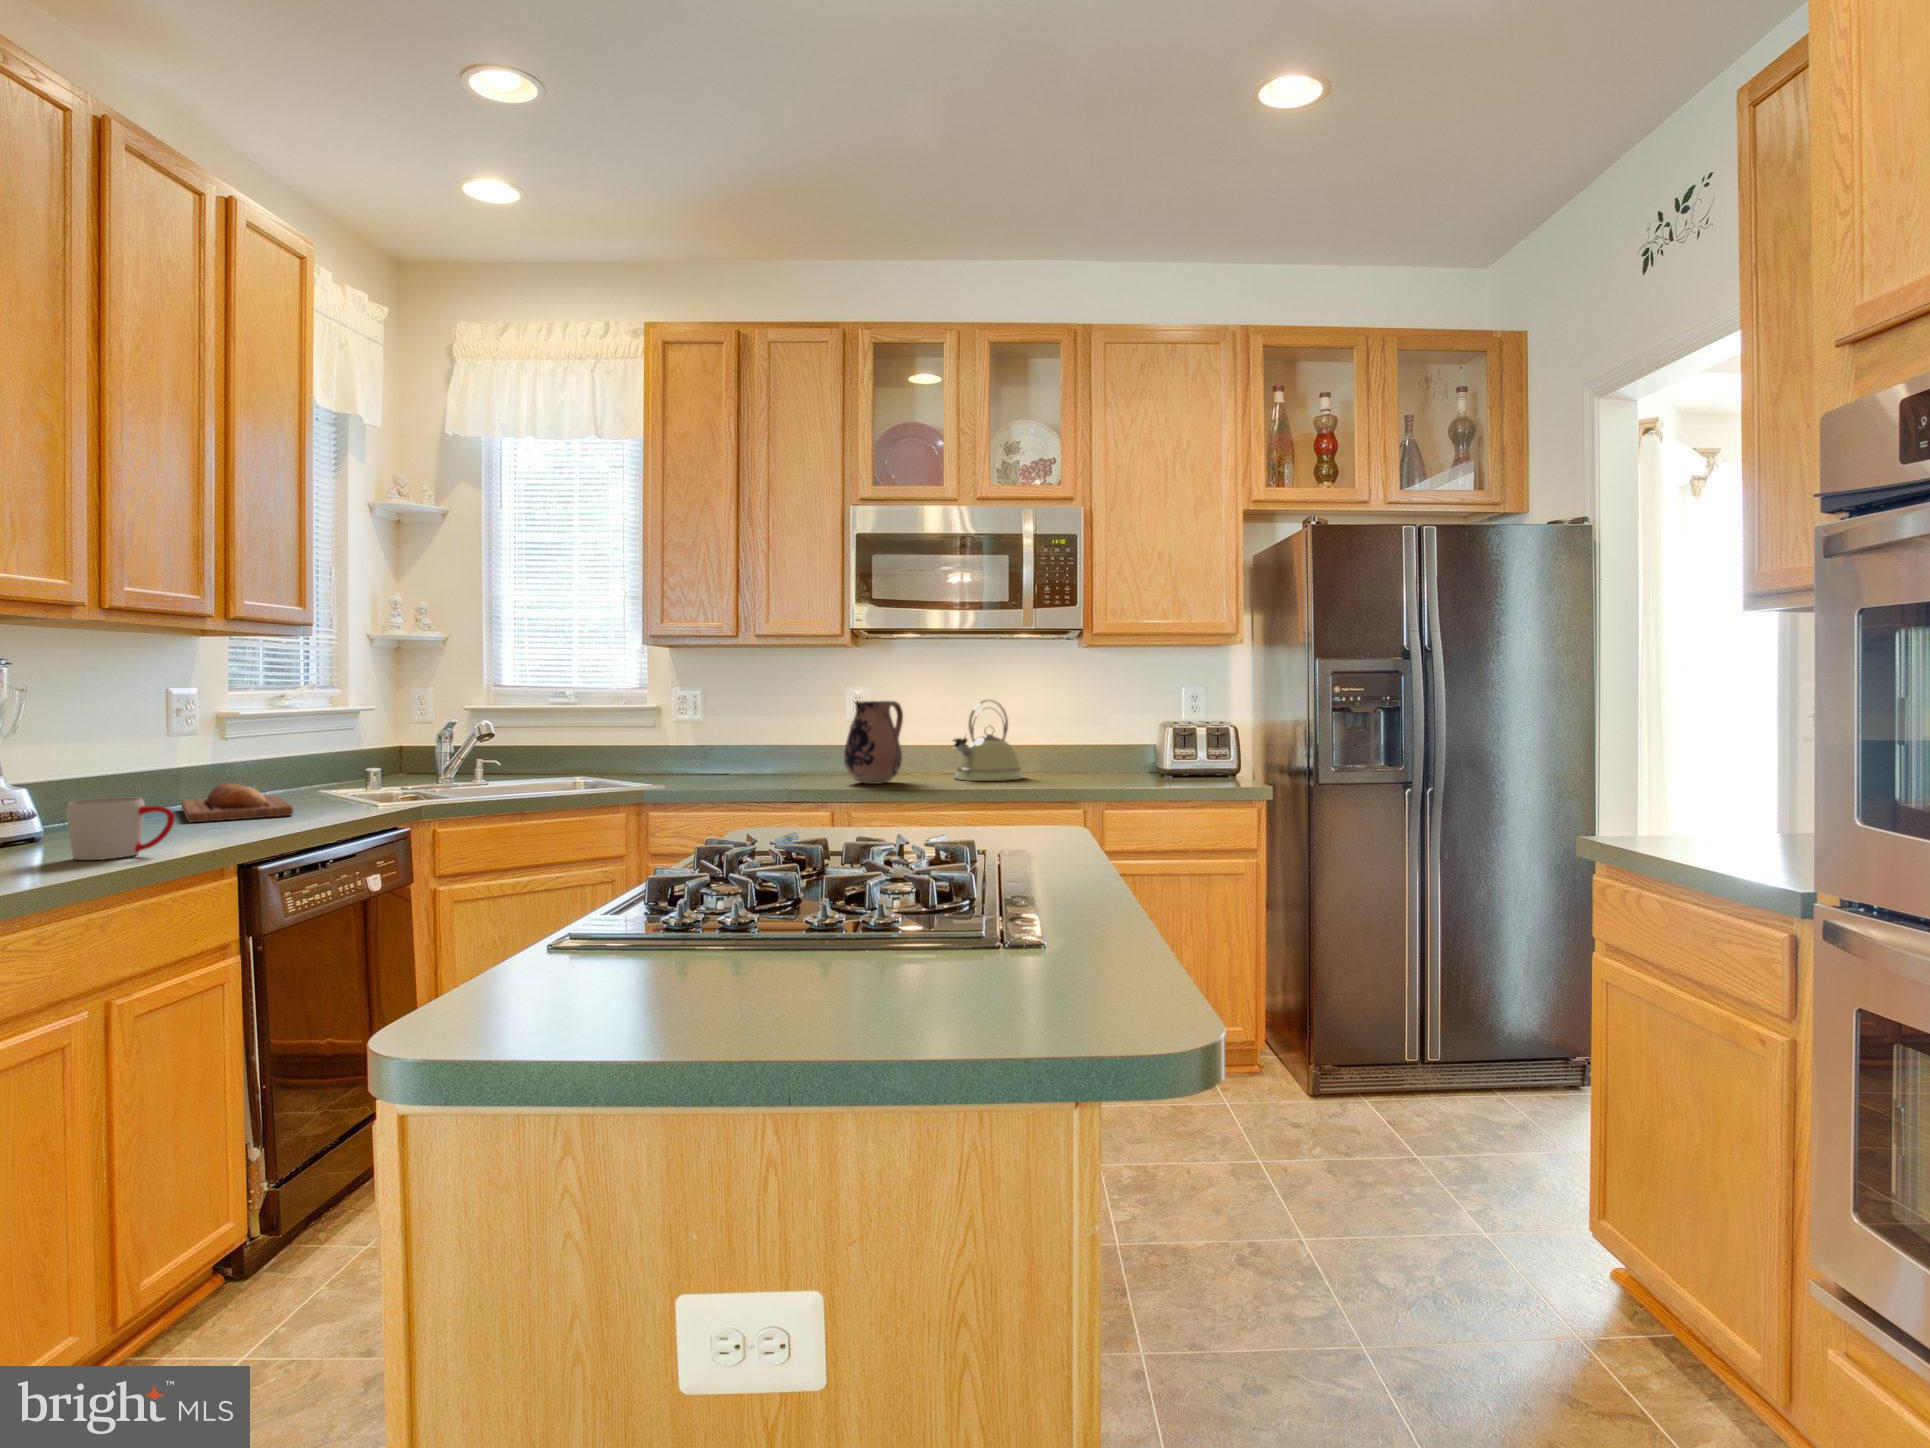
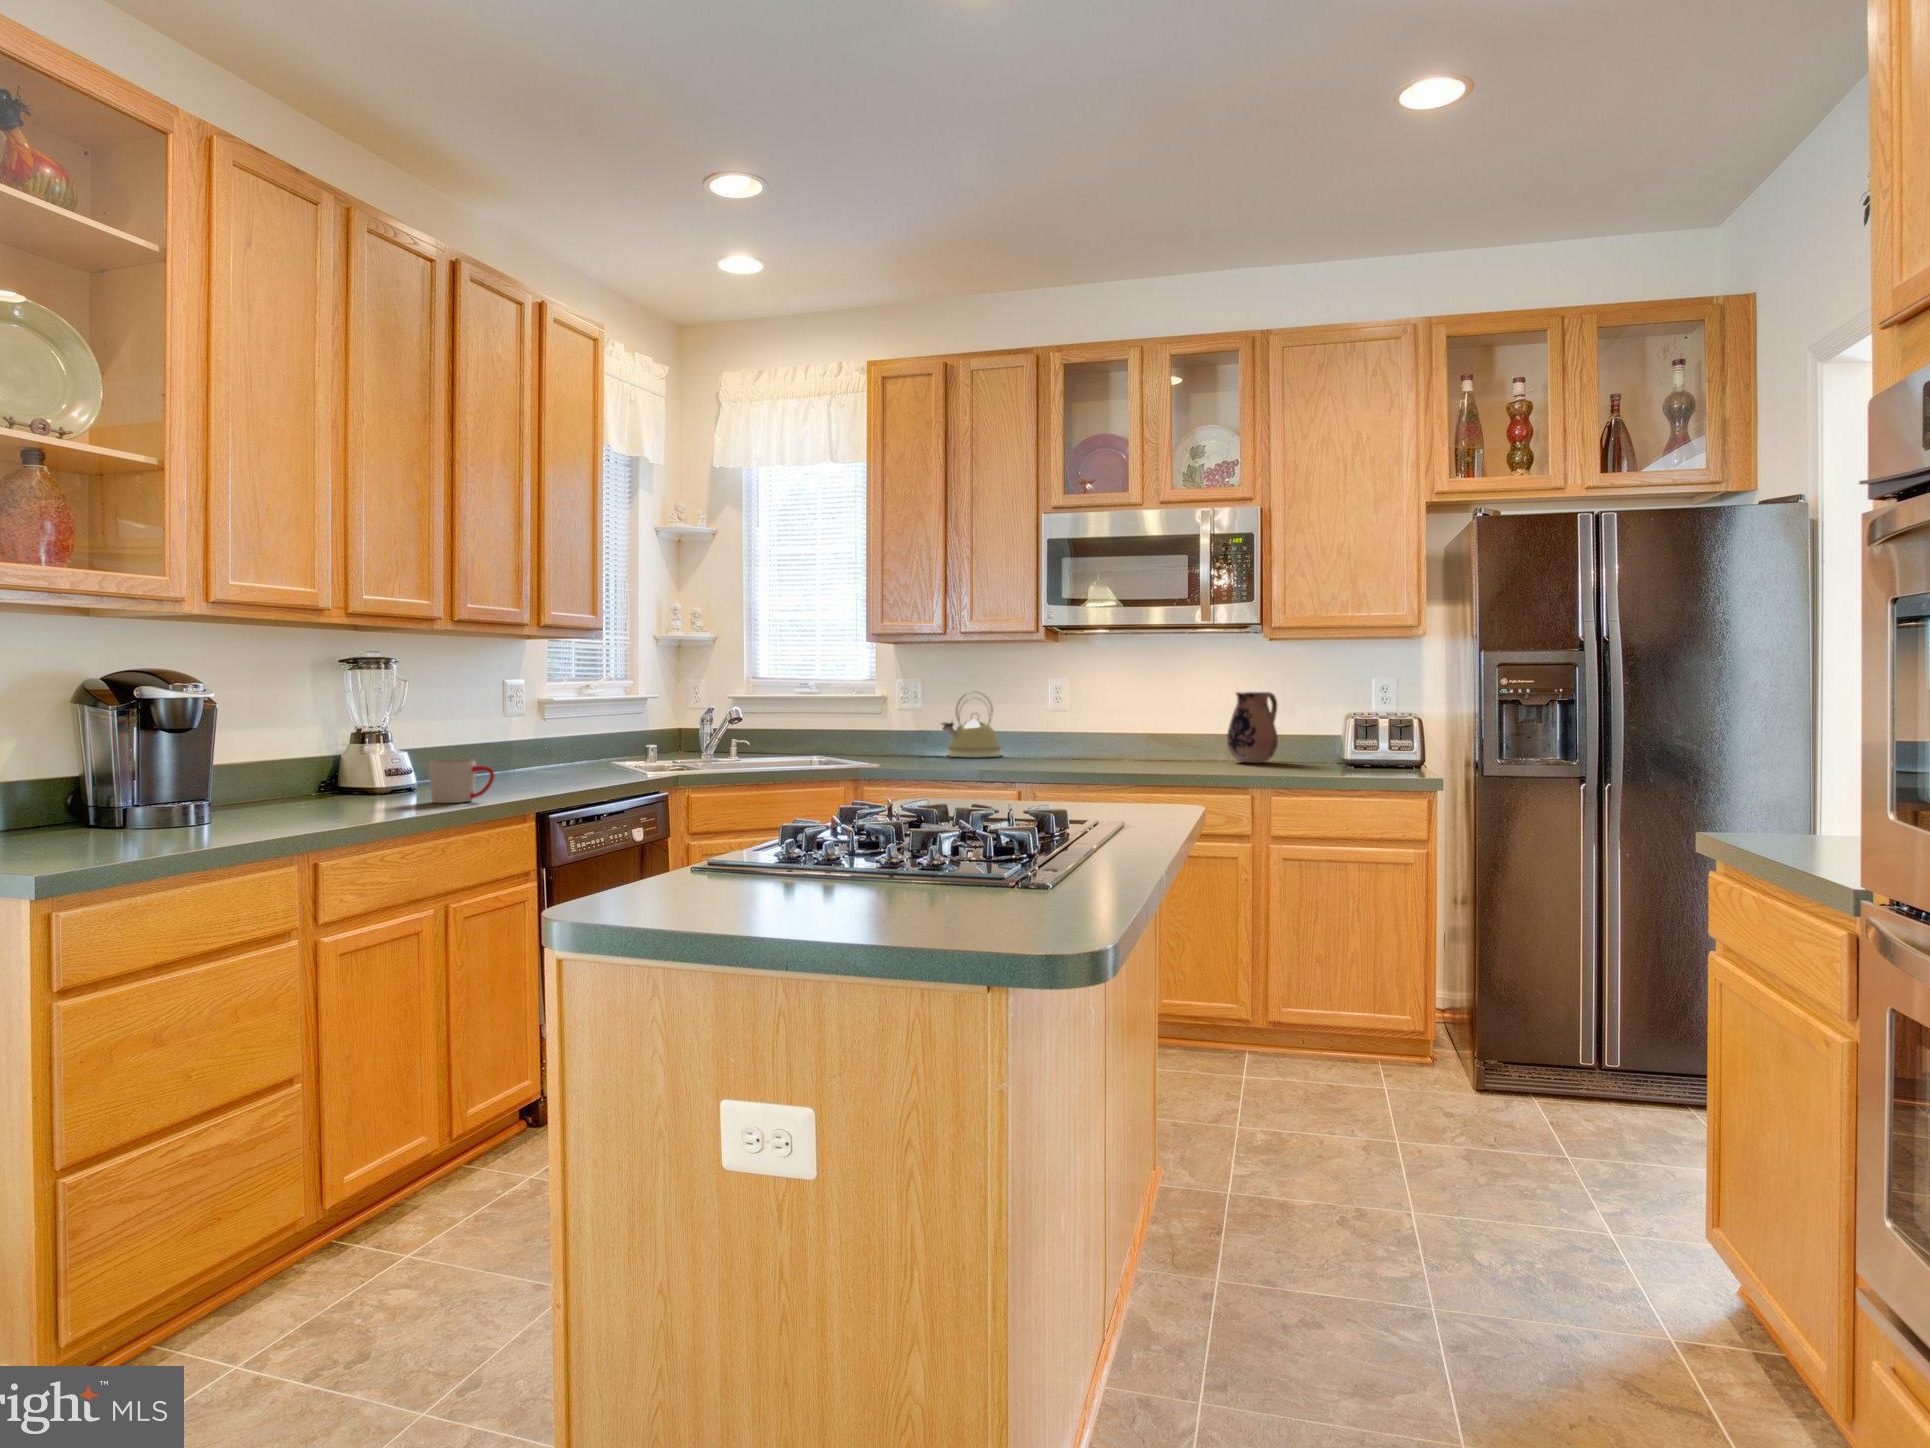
kettle: present [953,700,1023,781] -> present [942,691,1002,758]
ceramic pitcher: present [844,701,903,784] -> present [1227,692,1278,763]
bread loaf: present [181,783,293,822] -> none [513,753,584,781]

